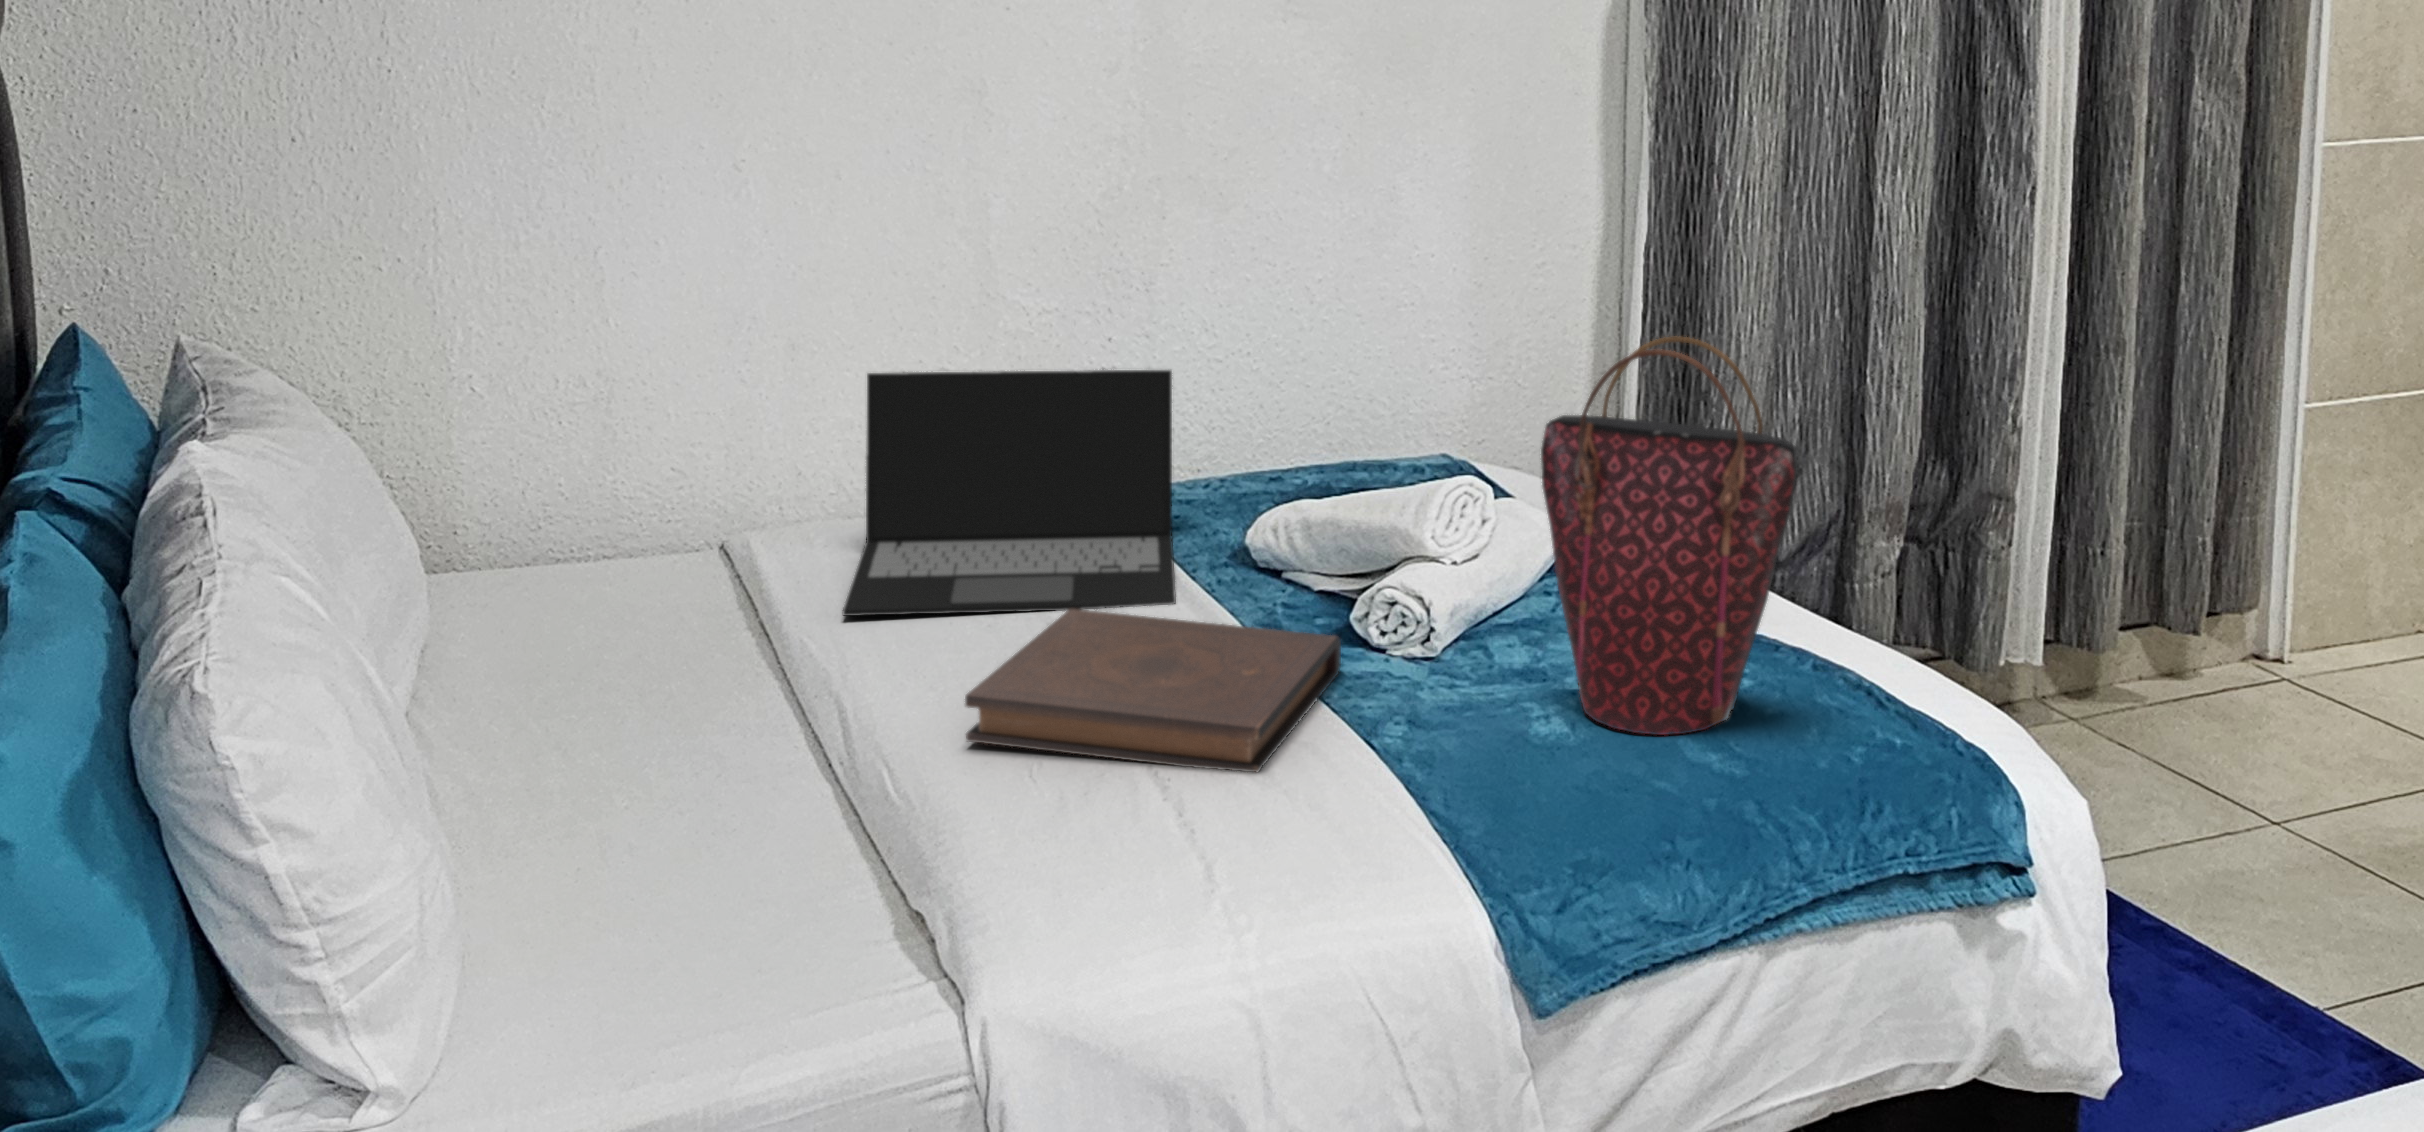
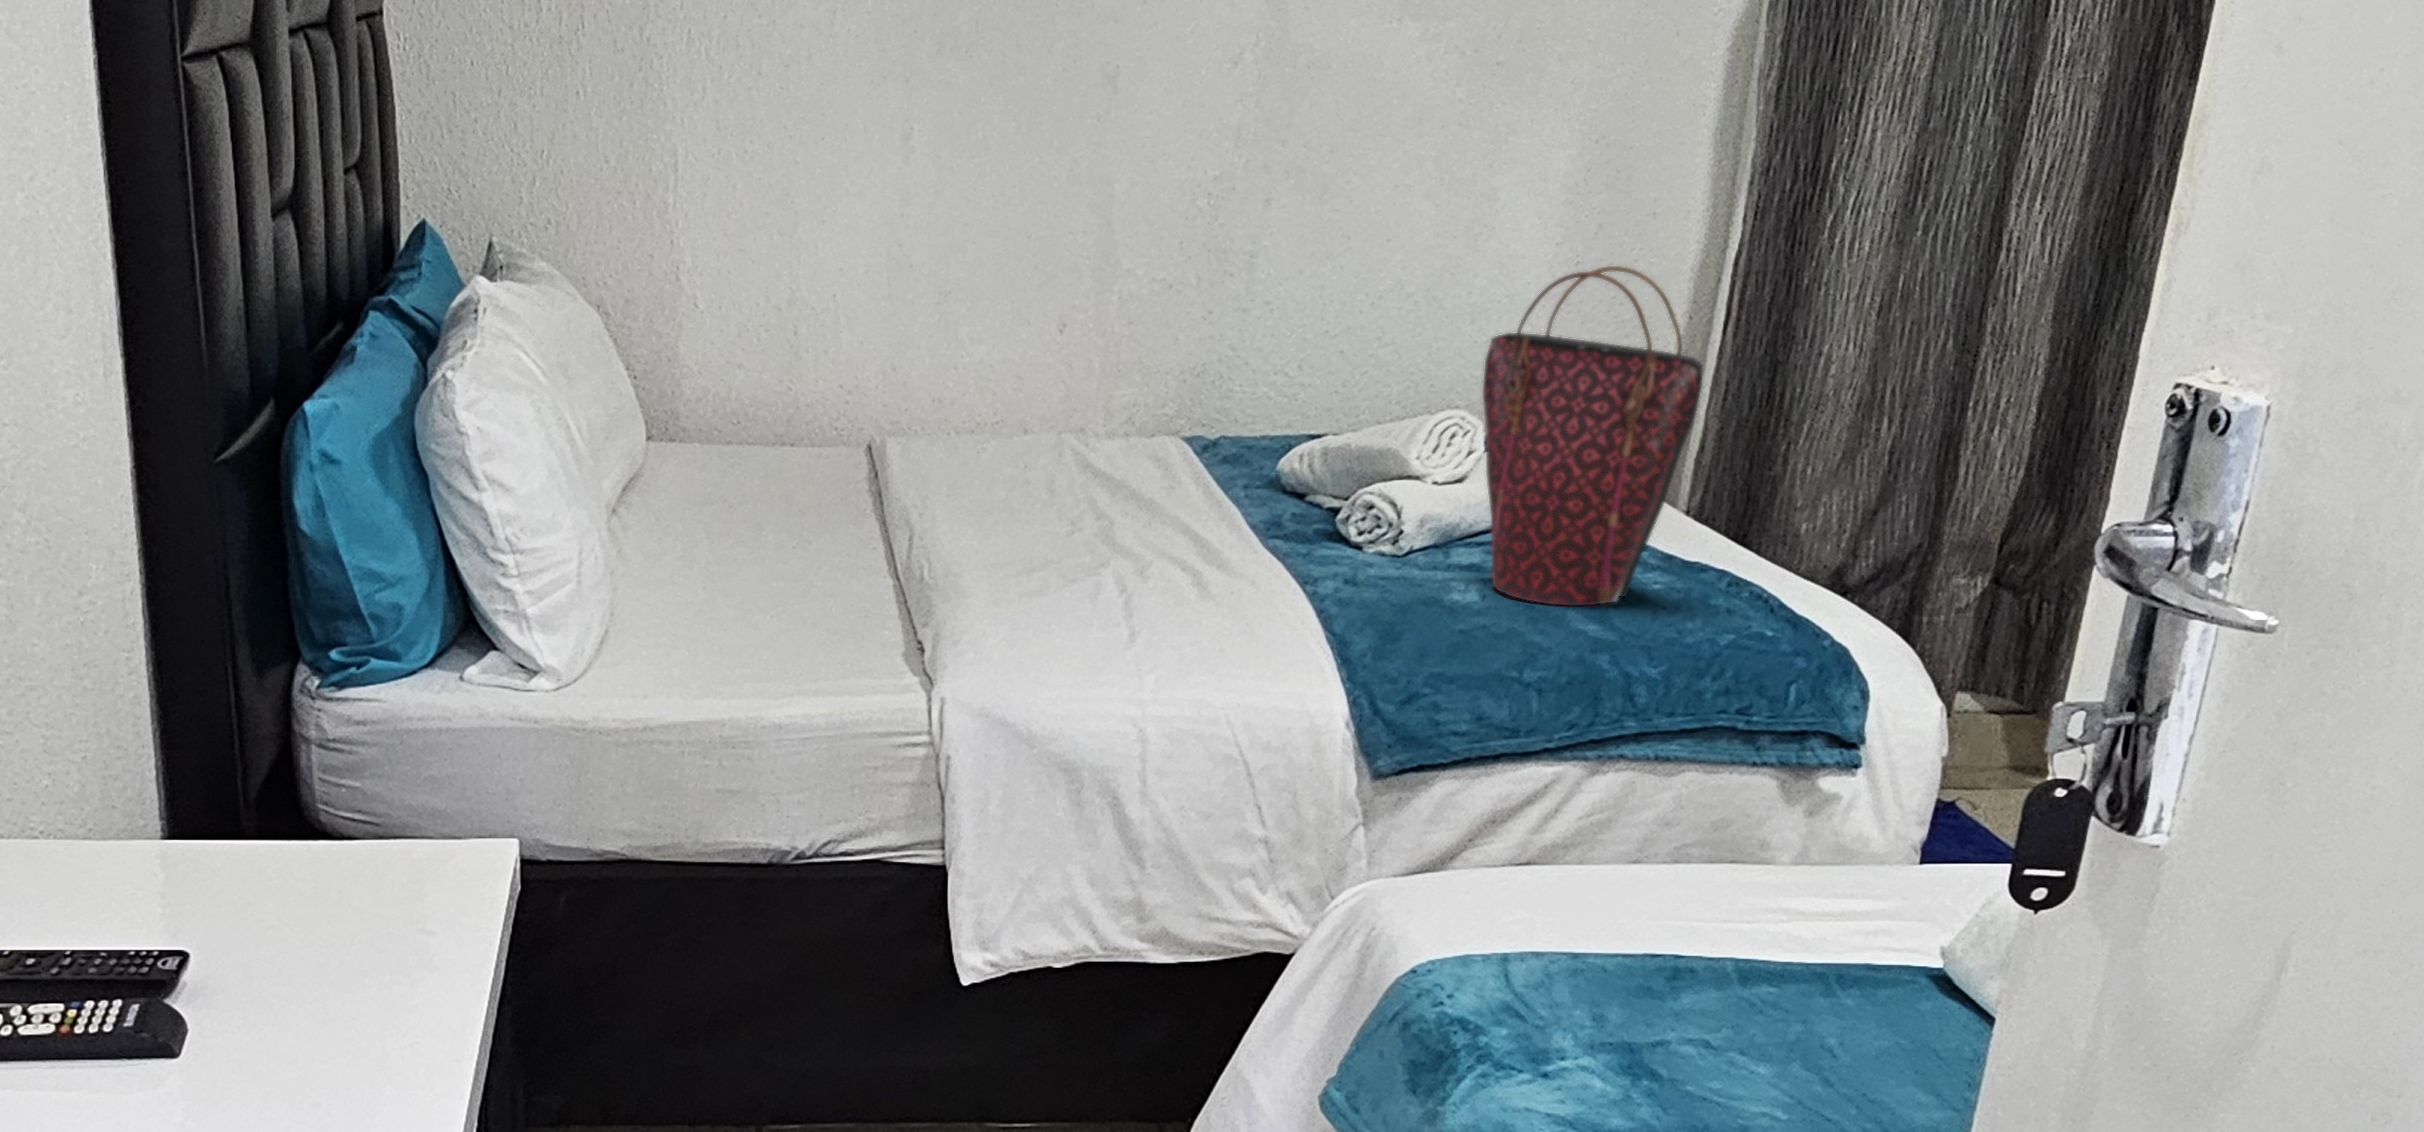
laptop: present [843,370,1176,616] -> none [939,304,1237,502]
book: present [965,609,1341,772] -> none [994,481,1311,595]

